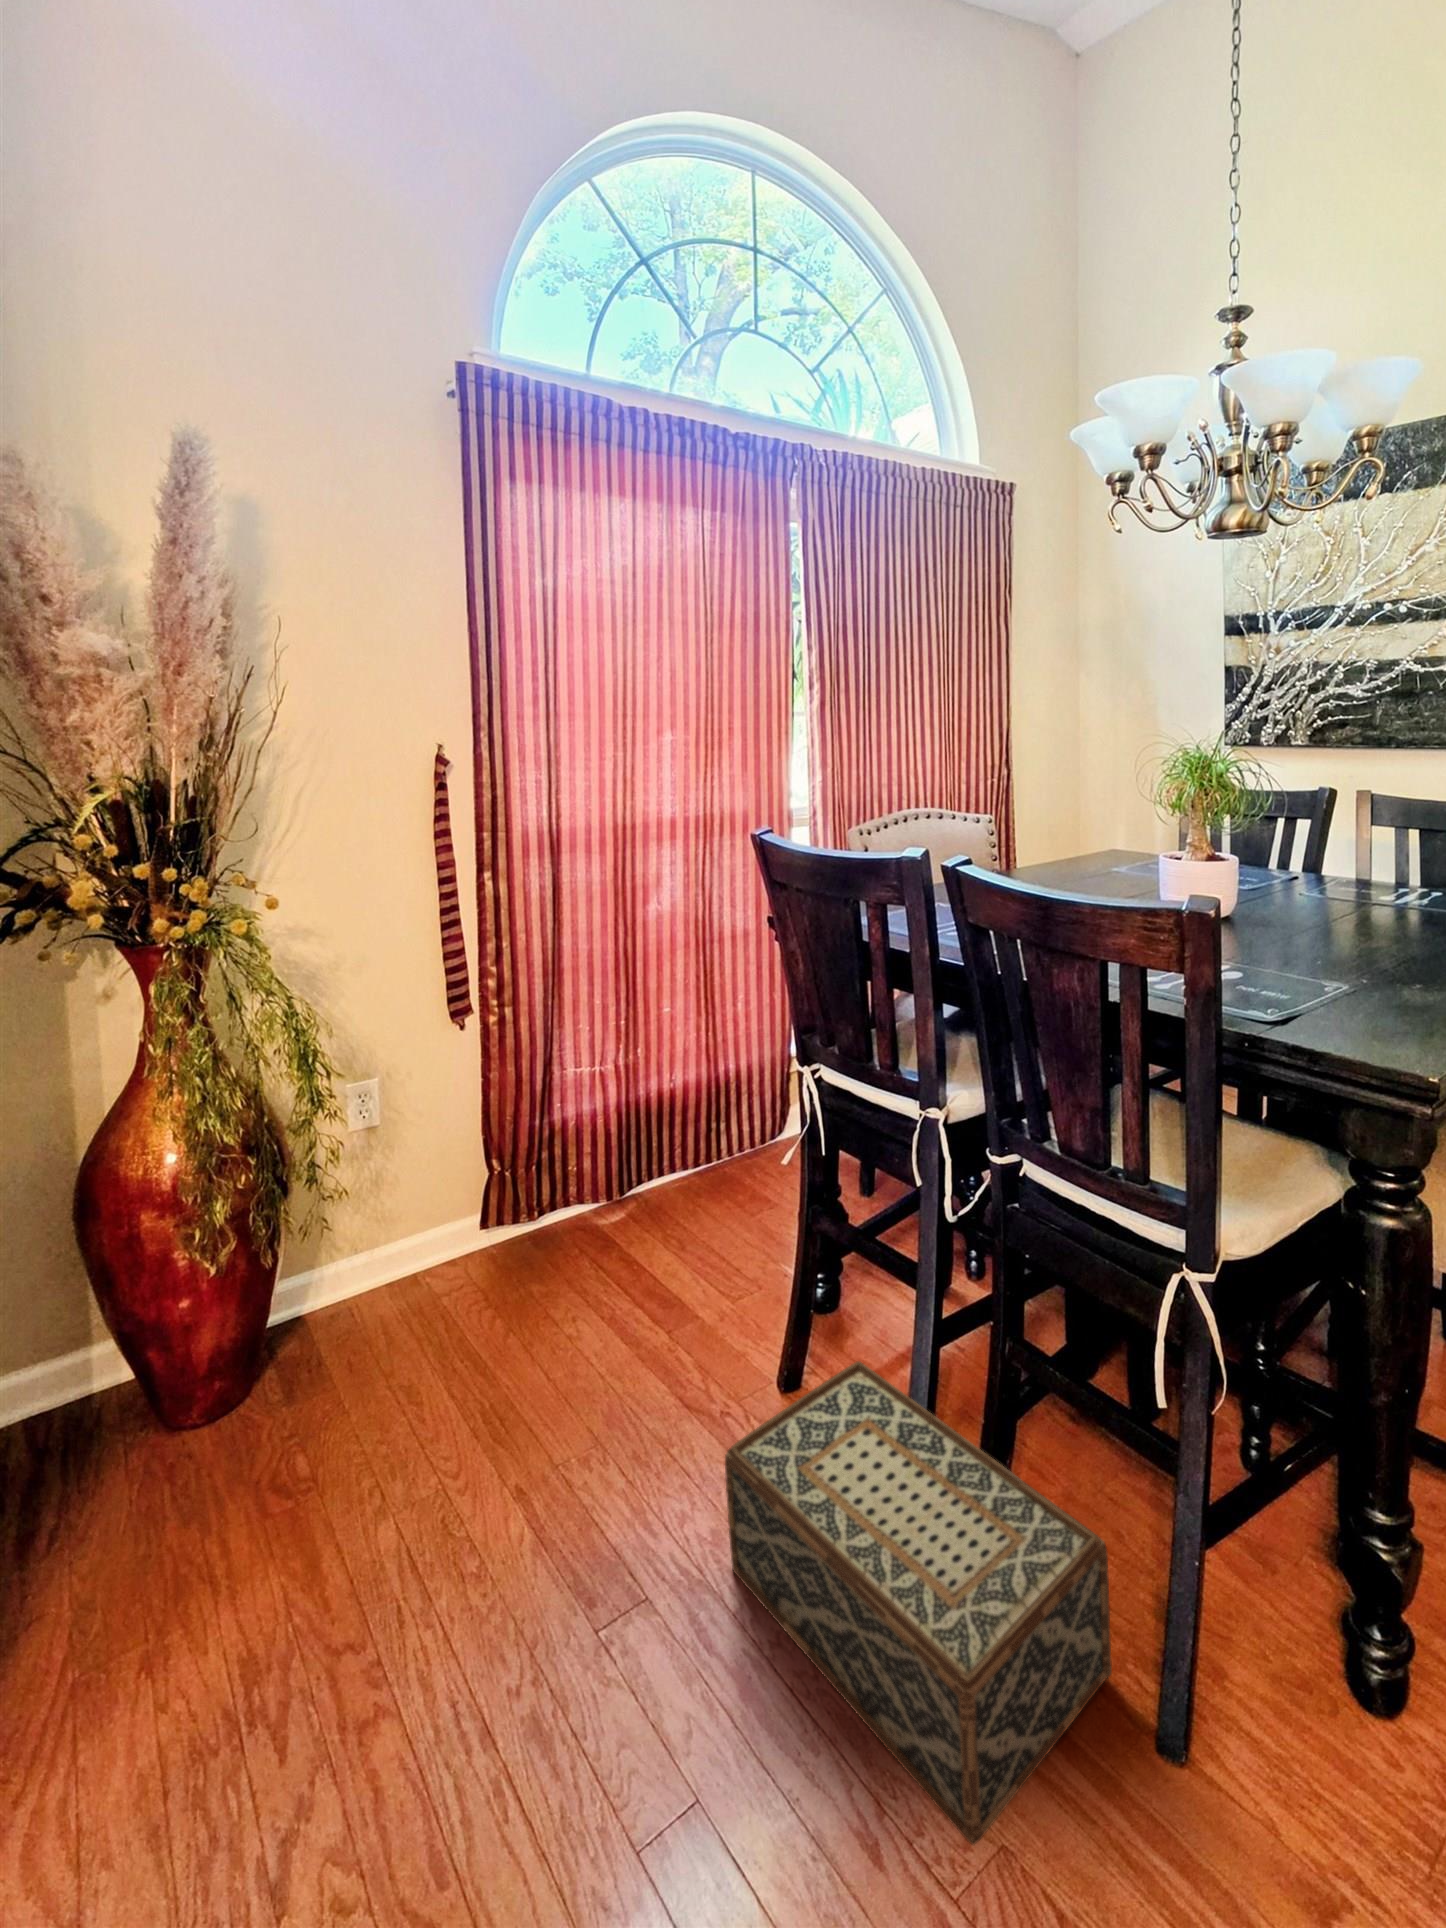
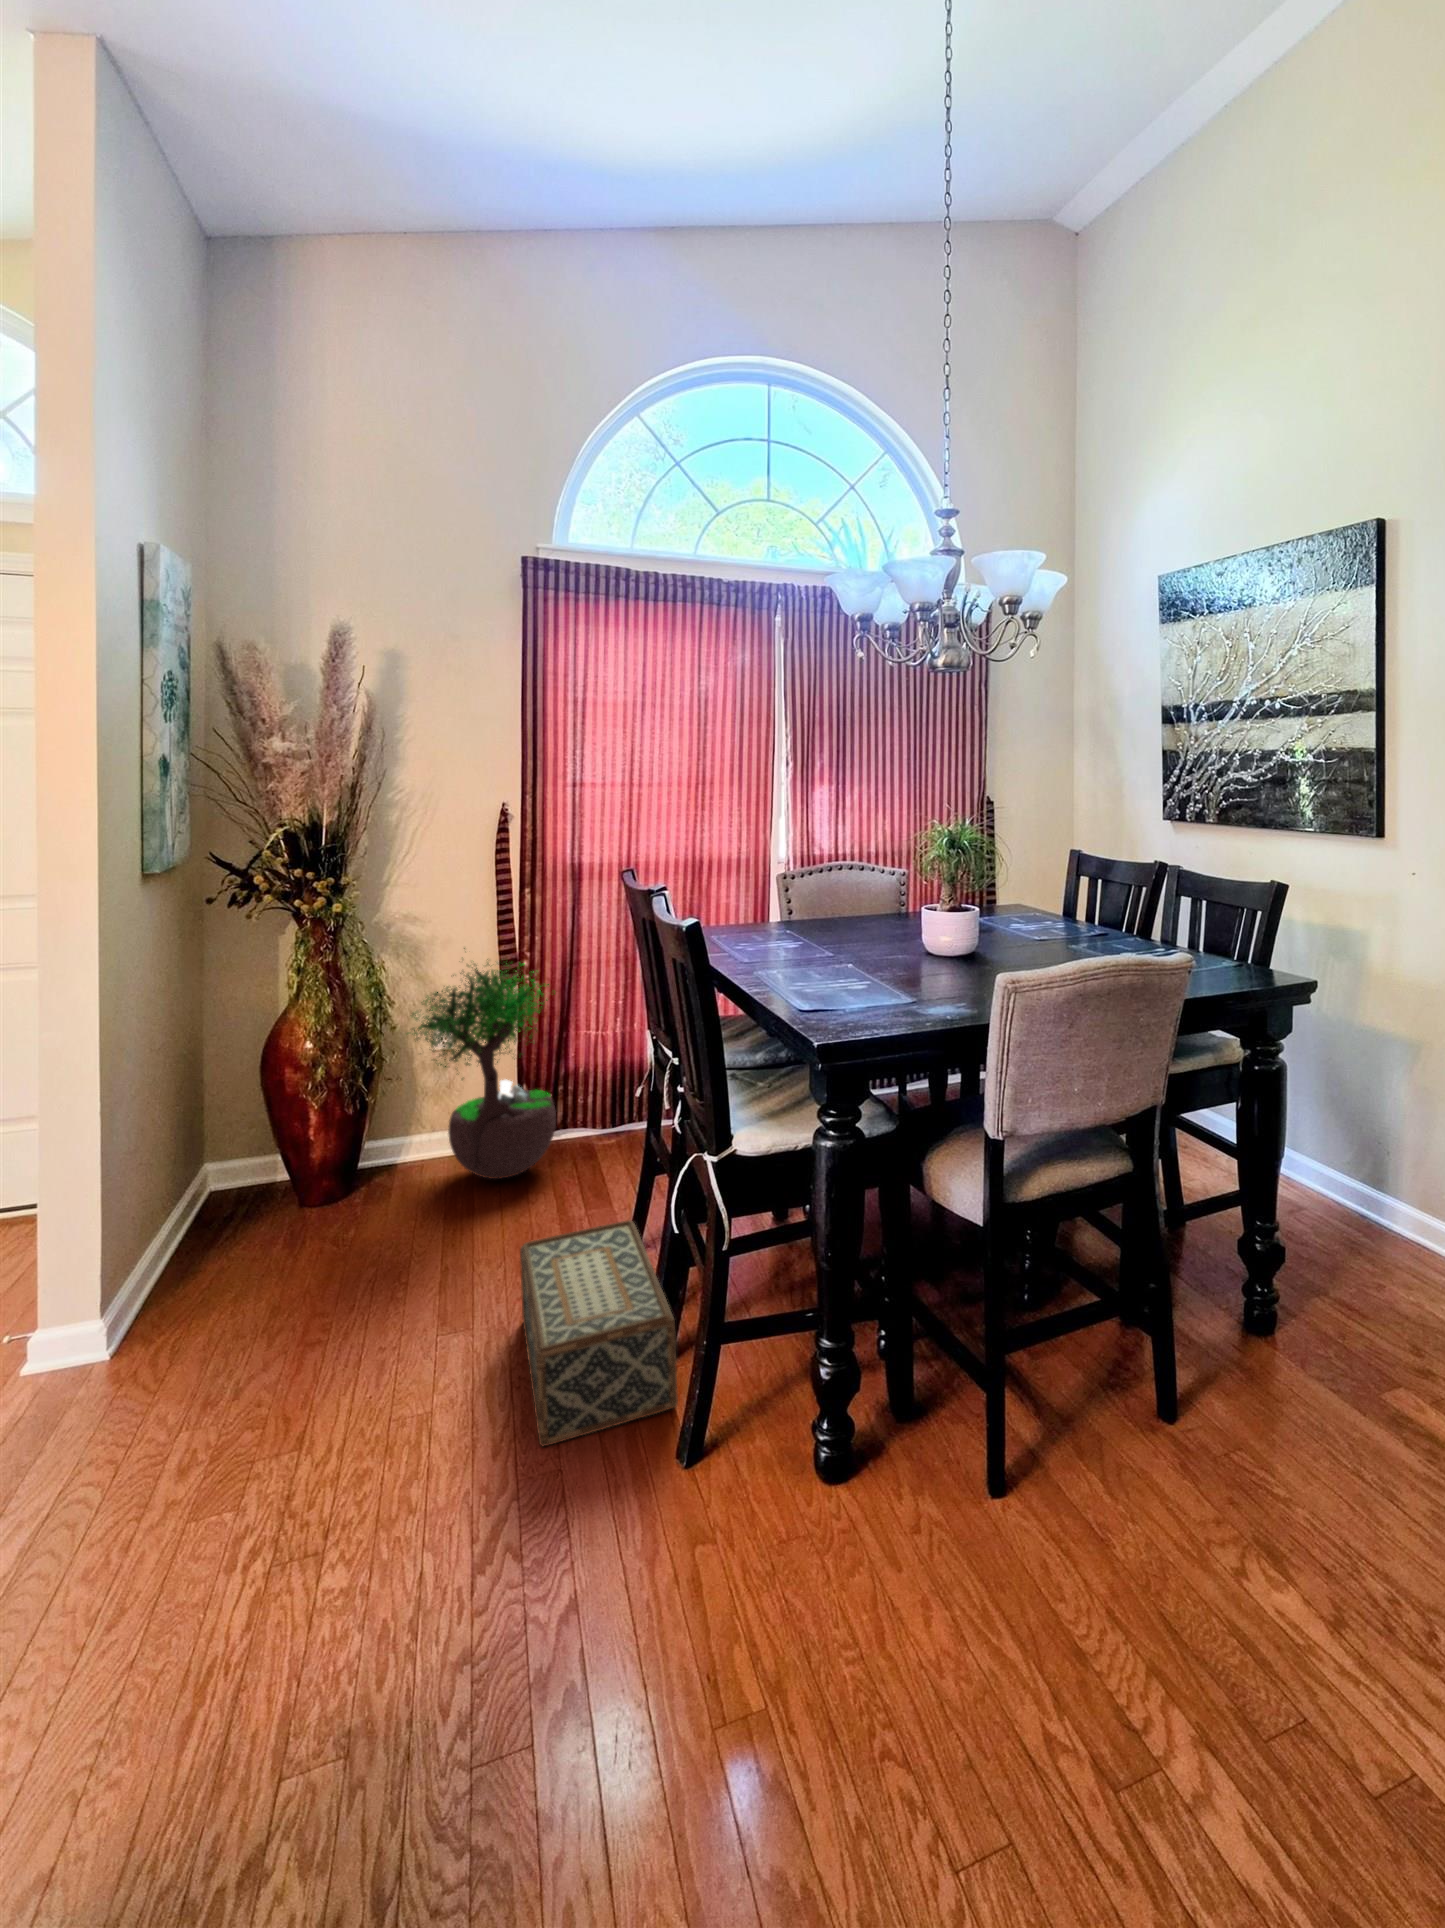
potted tree: none [350,968,586,1312] -> present [408,948,556,1179]

